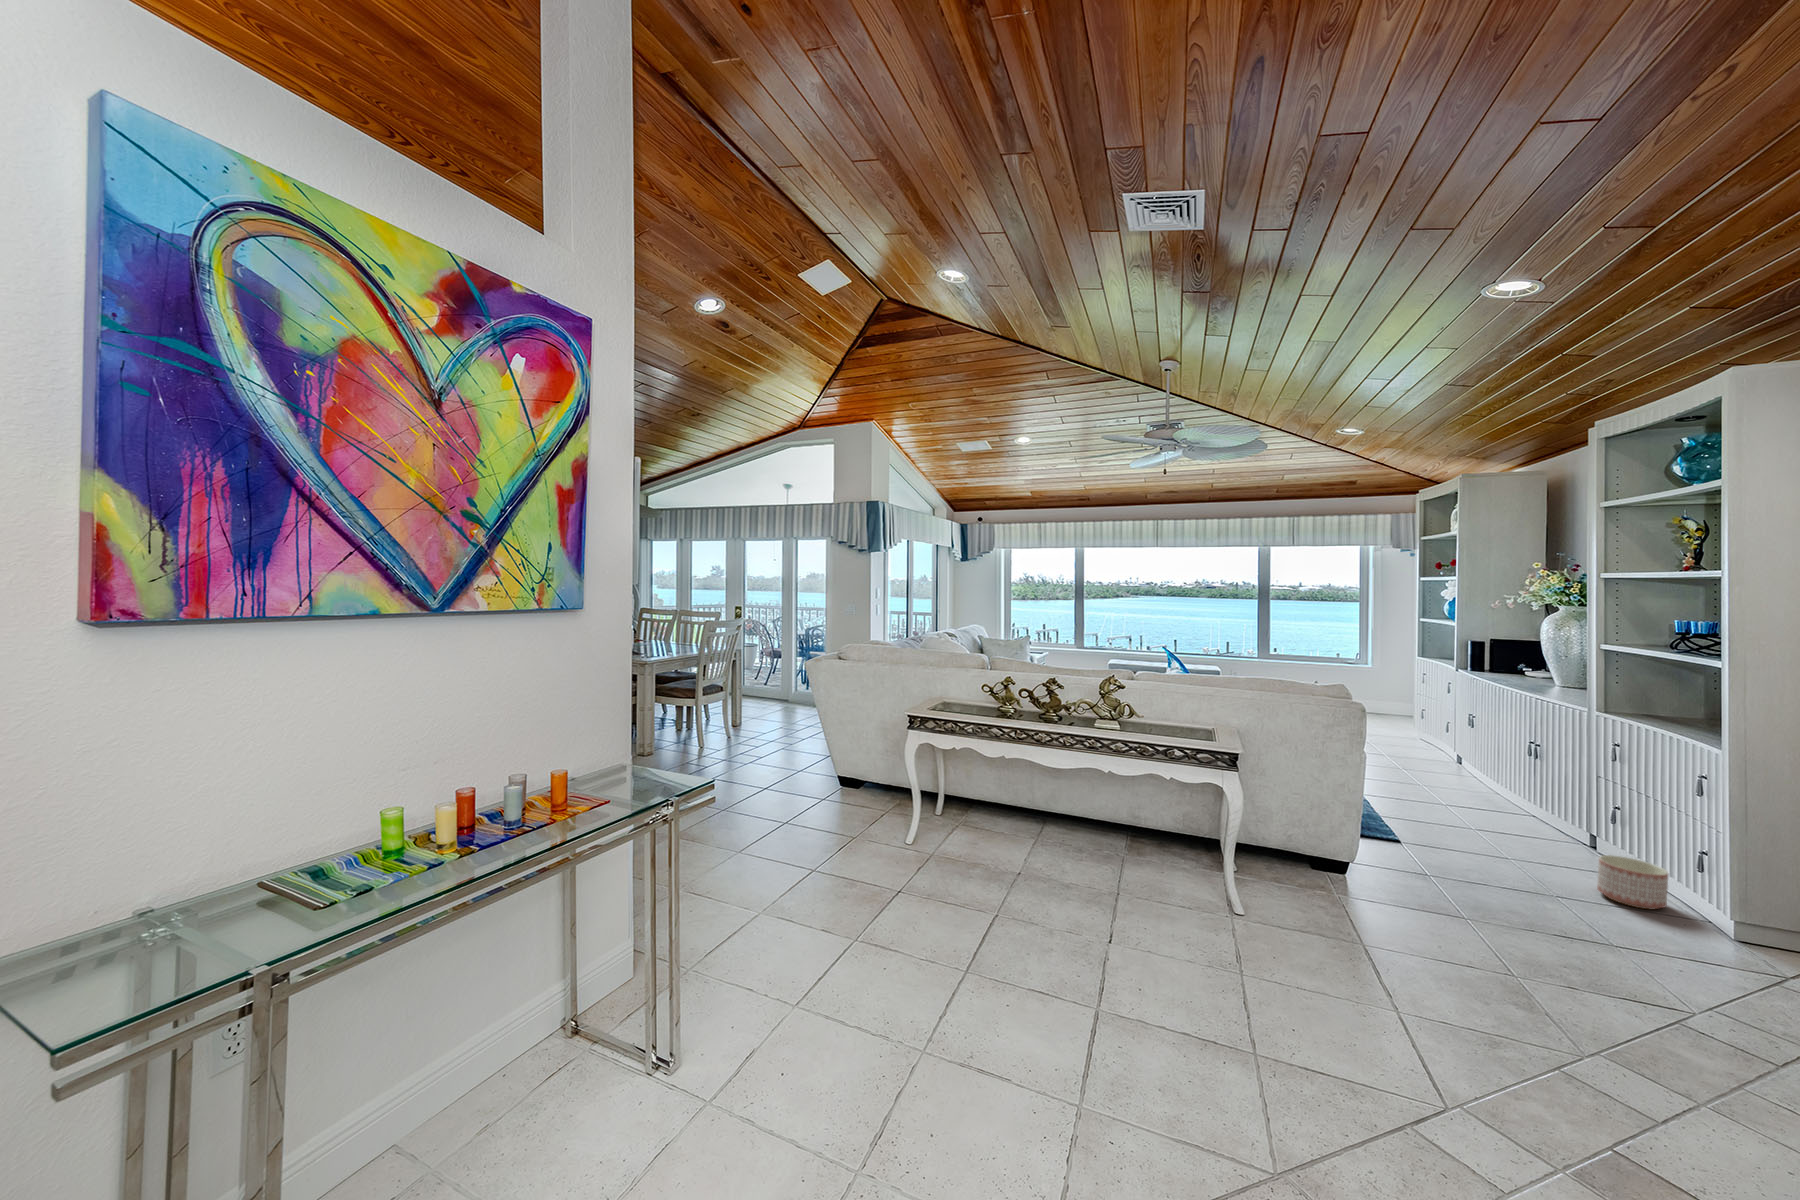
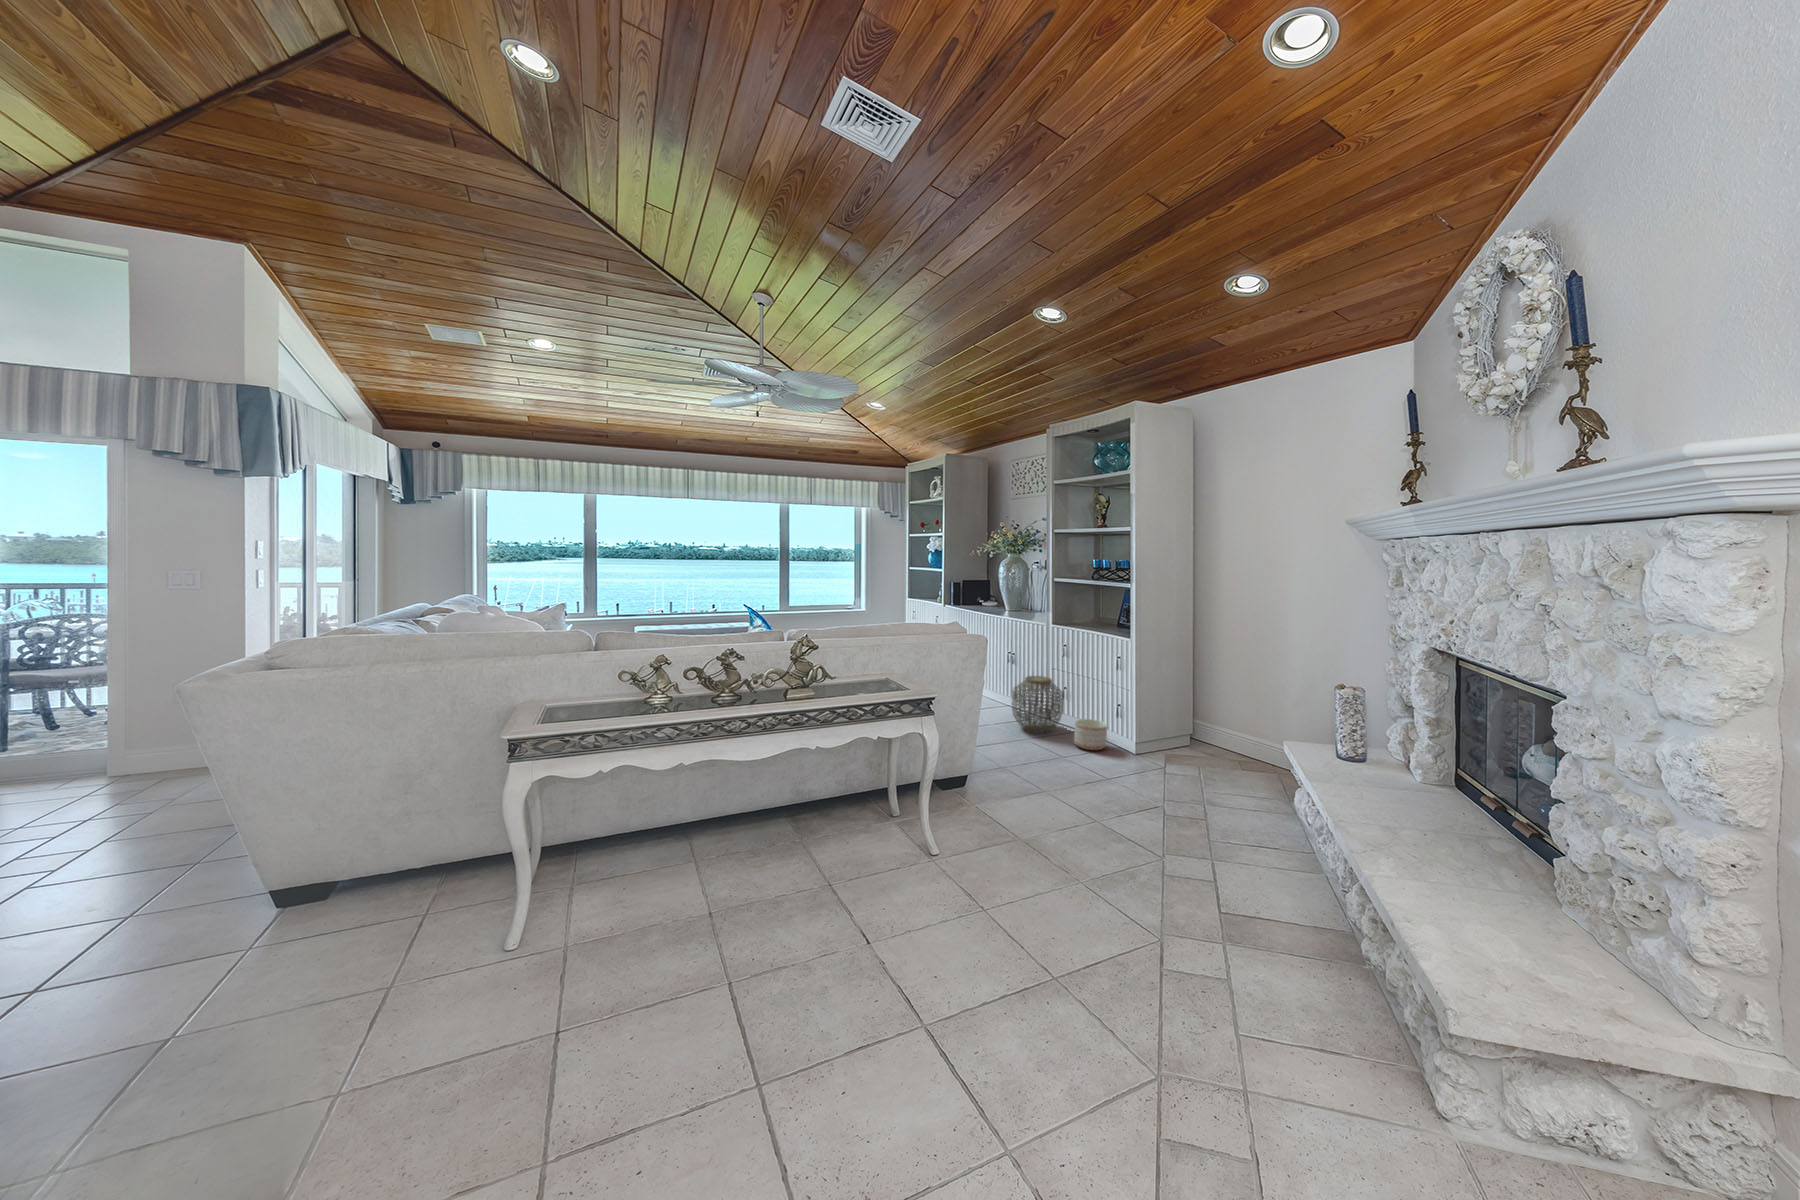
woven basket: none [1504,779,1606,867] -> present [1012,676,1063,733]

